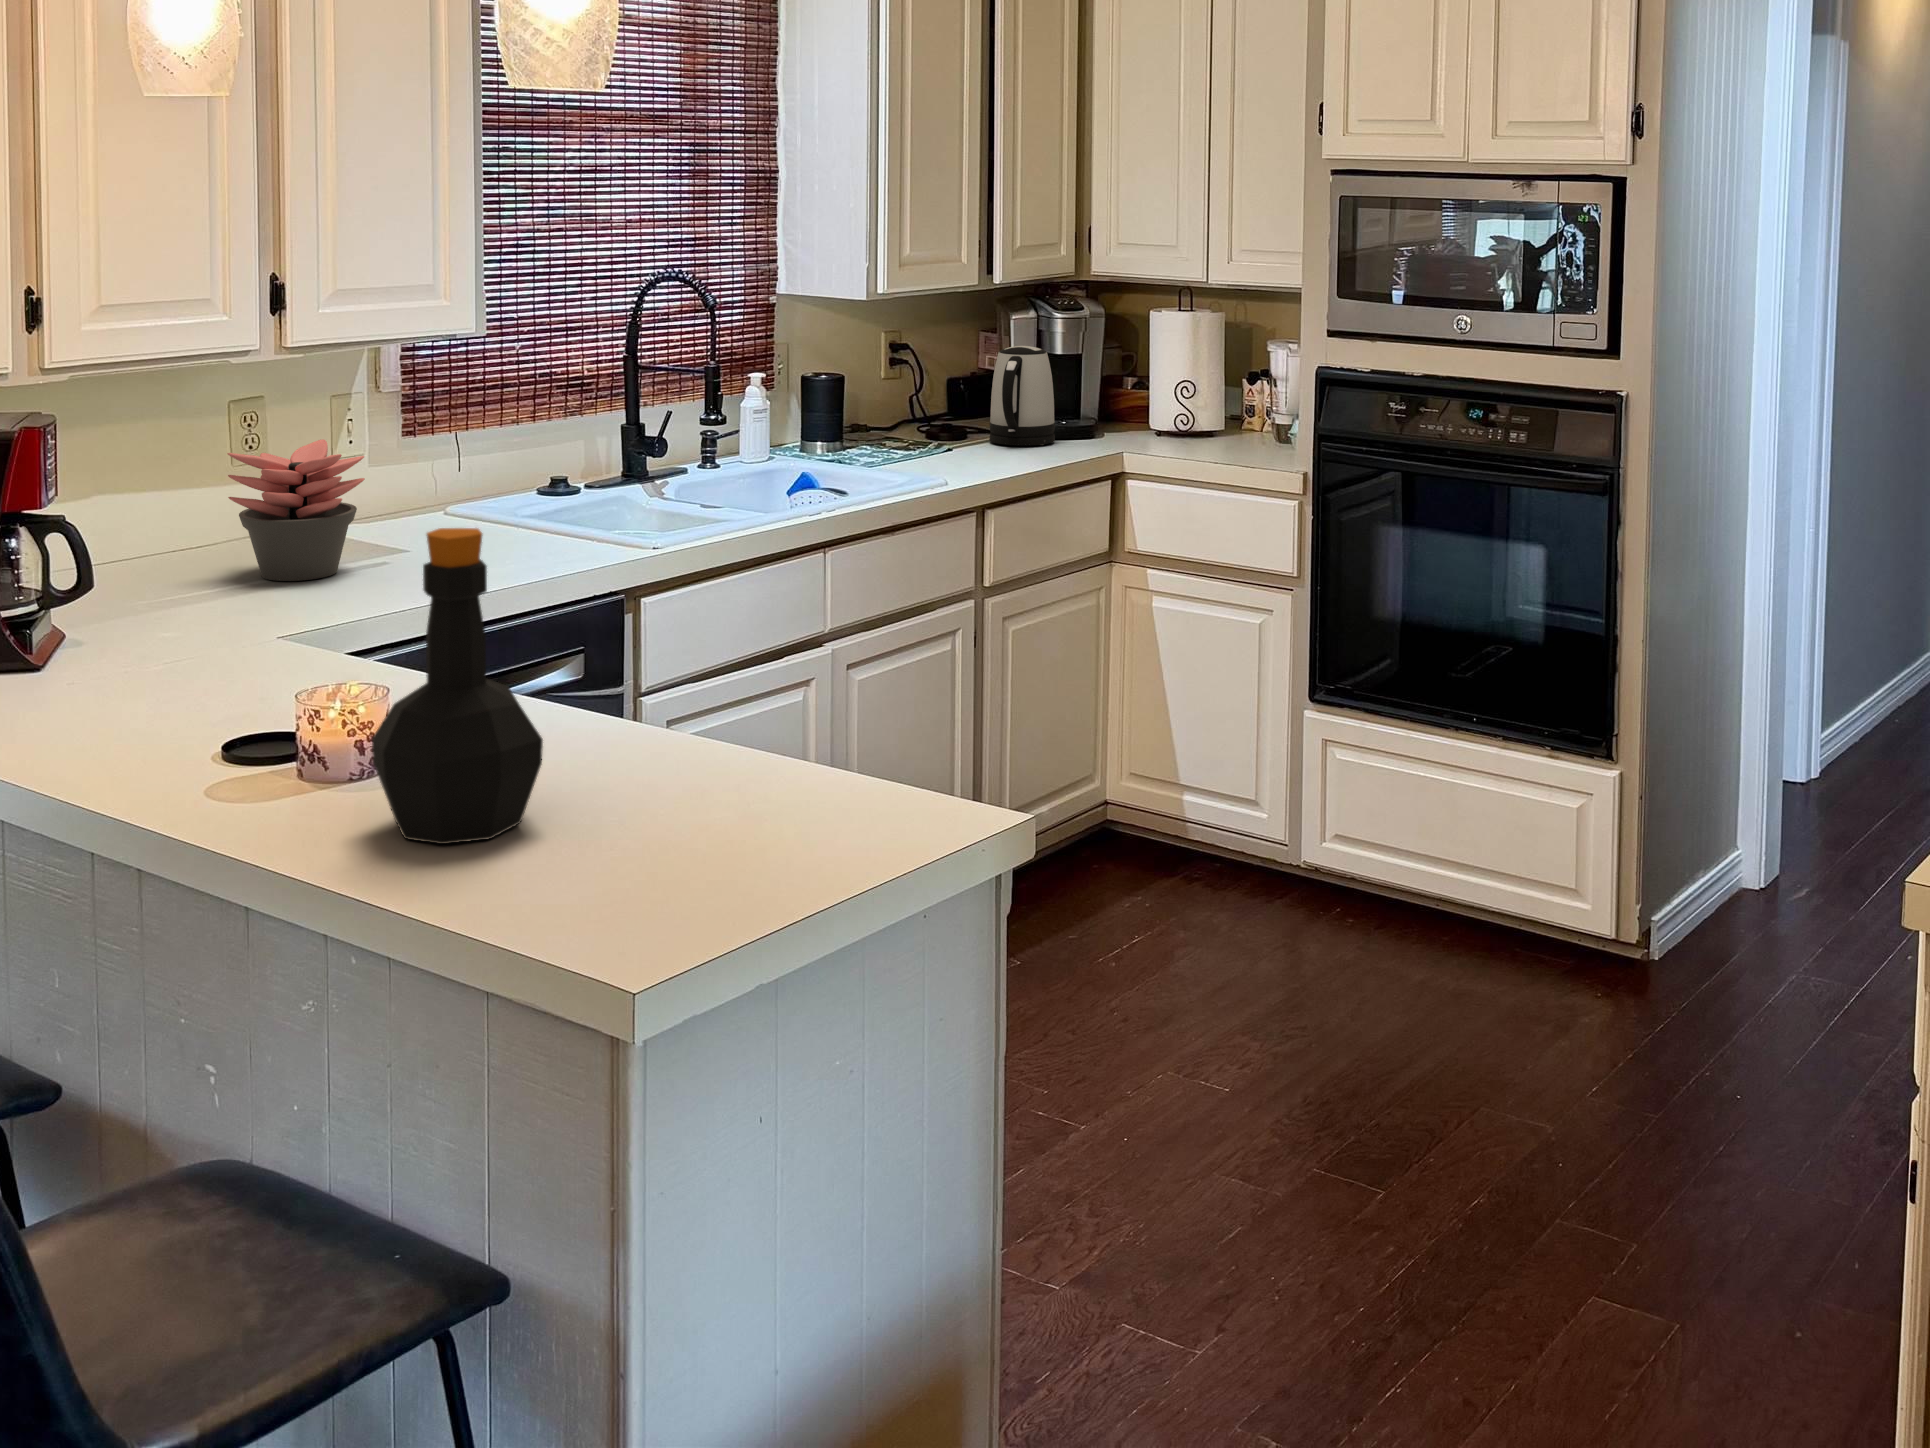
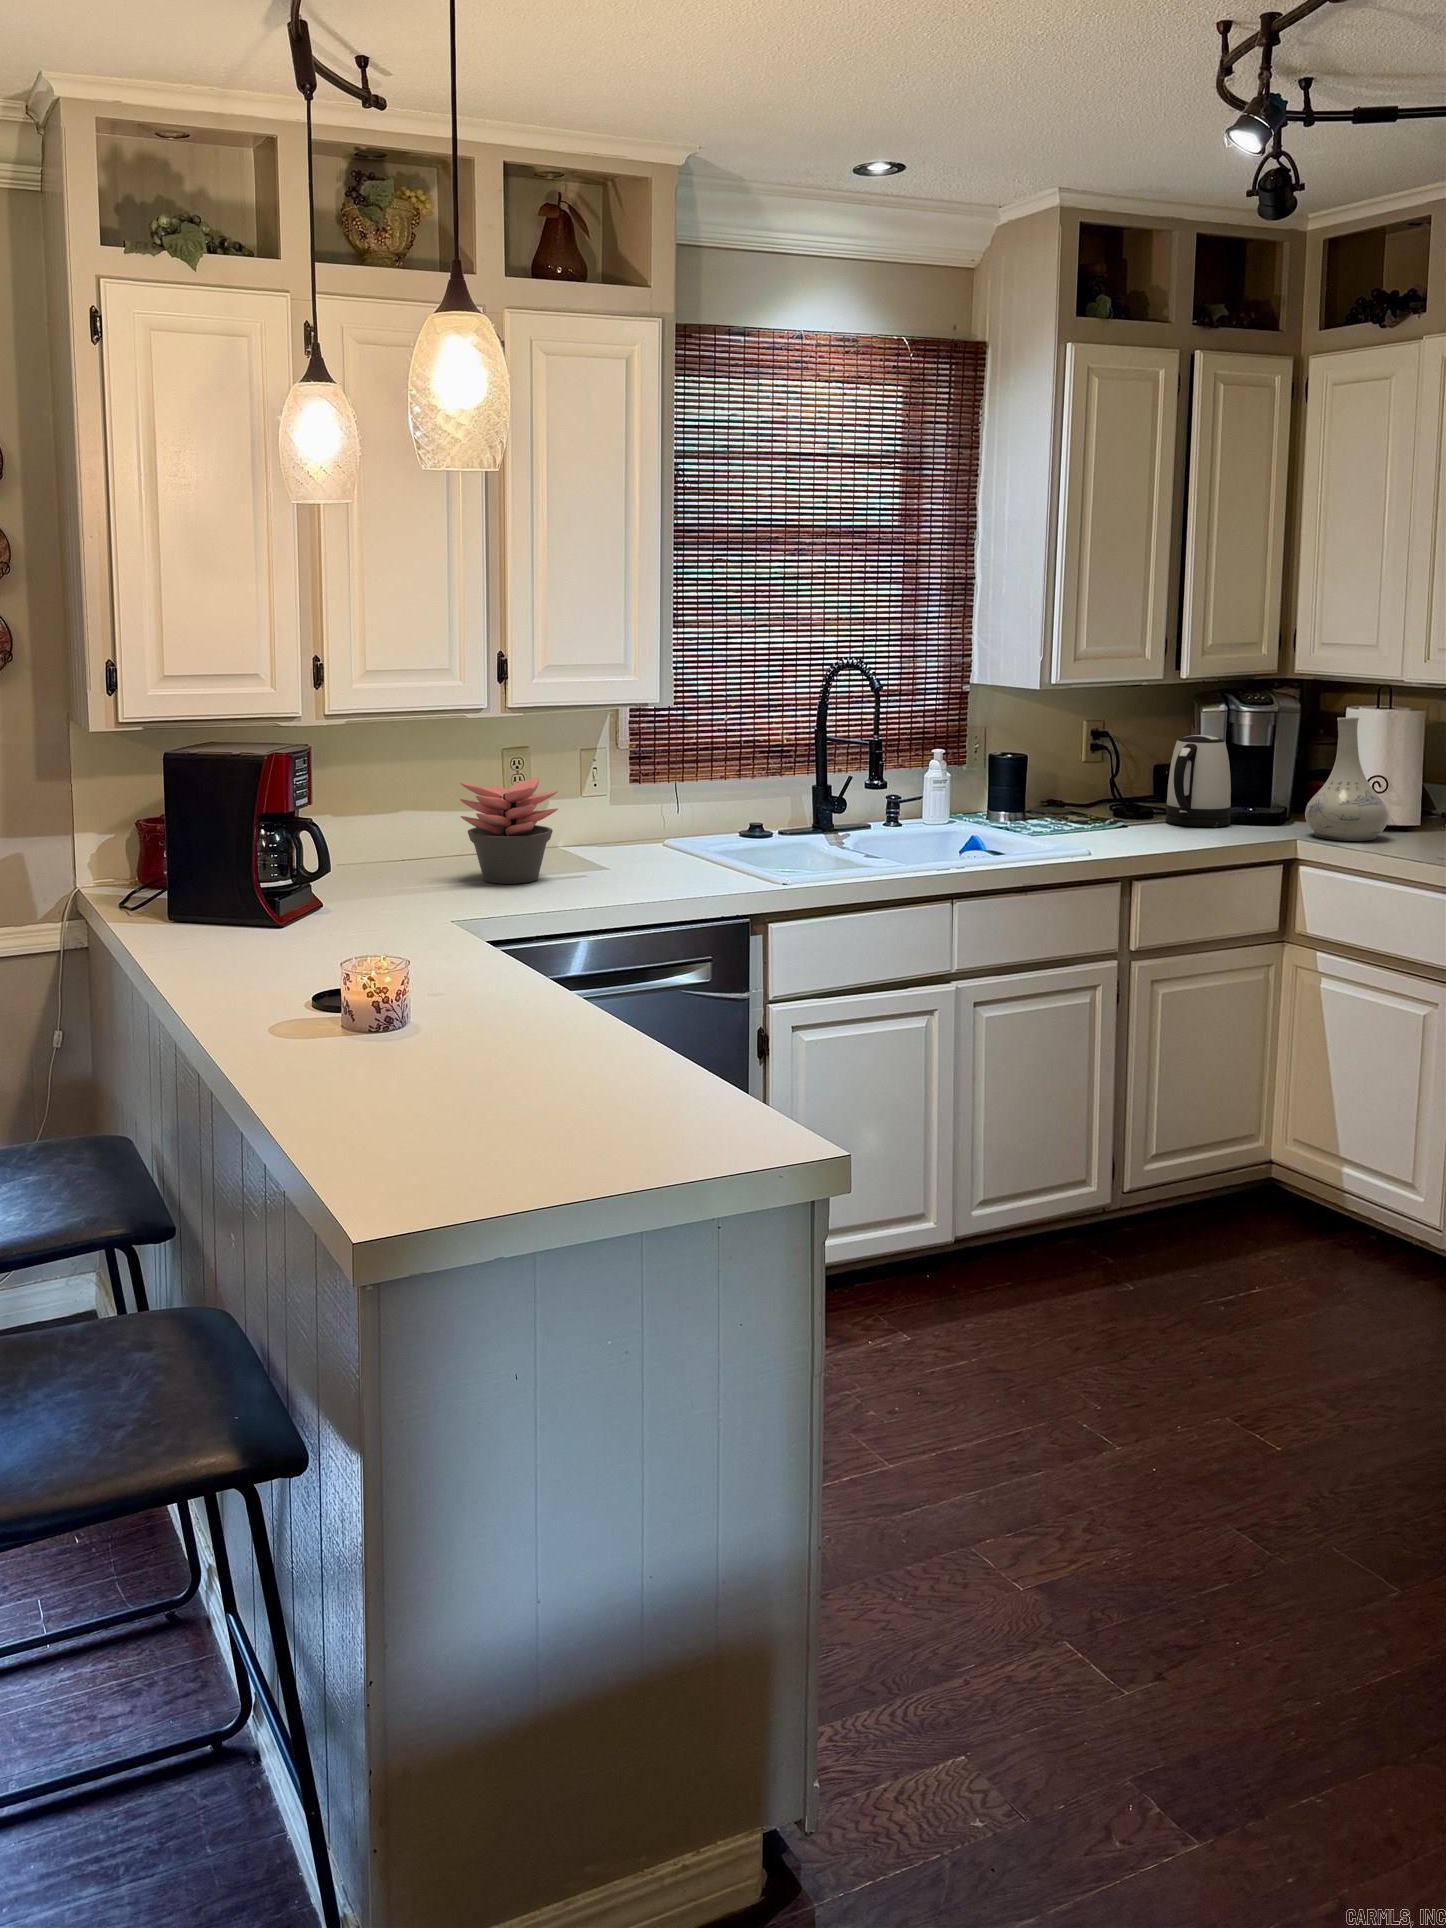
vase: none [1131,324,1208,452] -> present [1305,717,1388,841]
bottle: present [372,528,543,844] -> none [328,827,463,1097]

